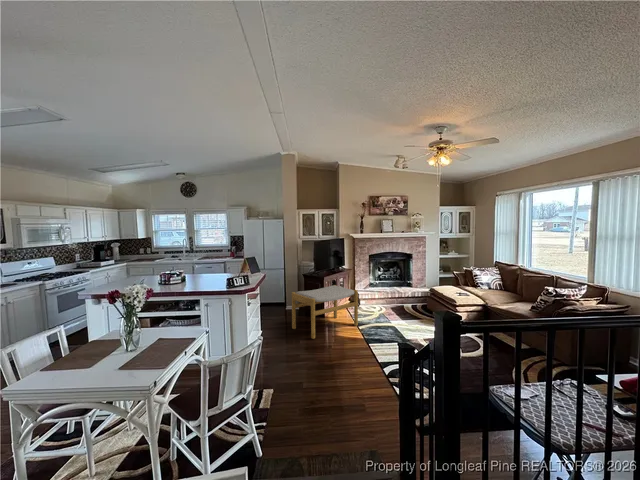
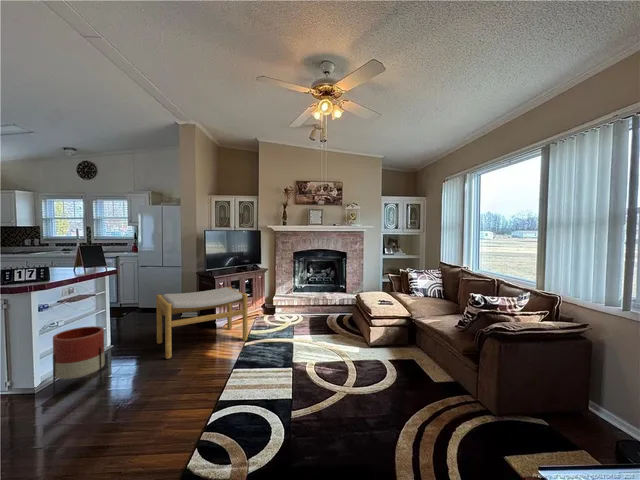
planter: none [258,315,288,362] -> present [53,326,105,396]

